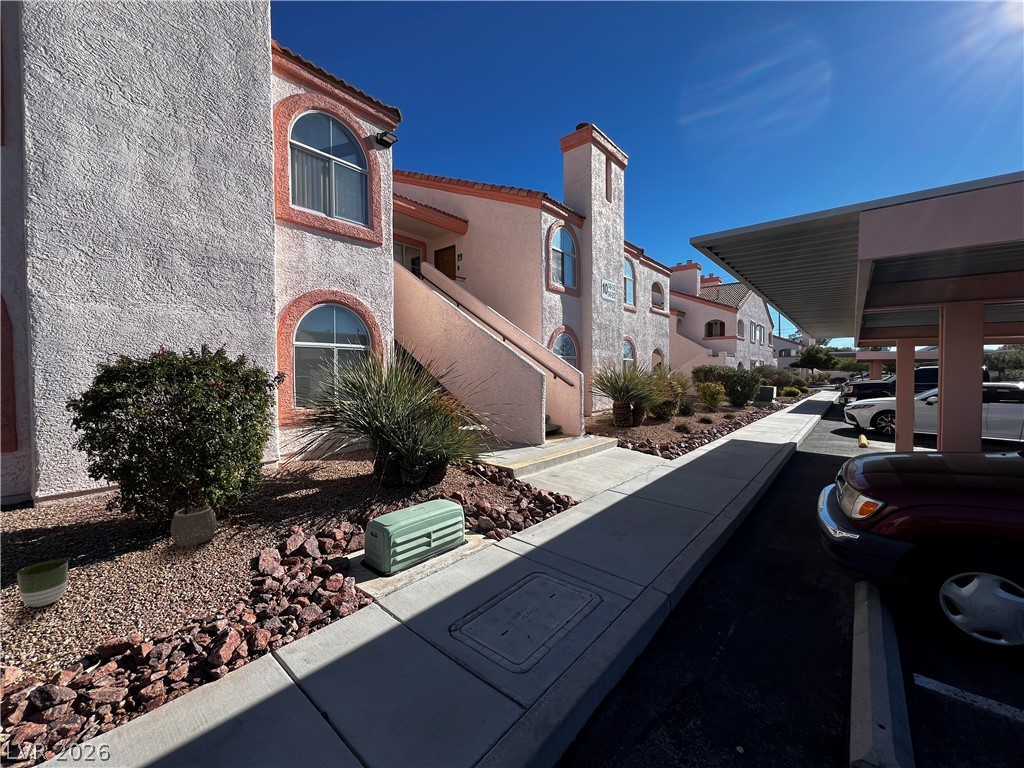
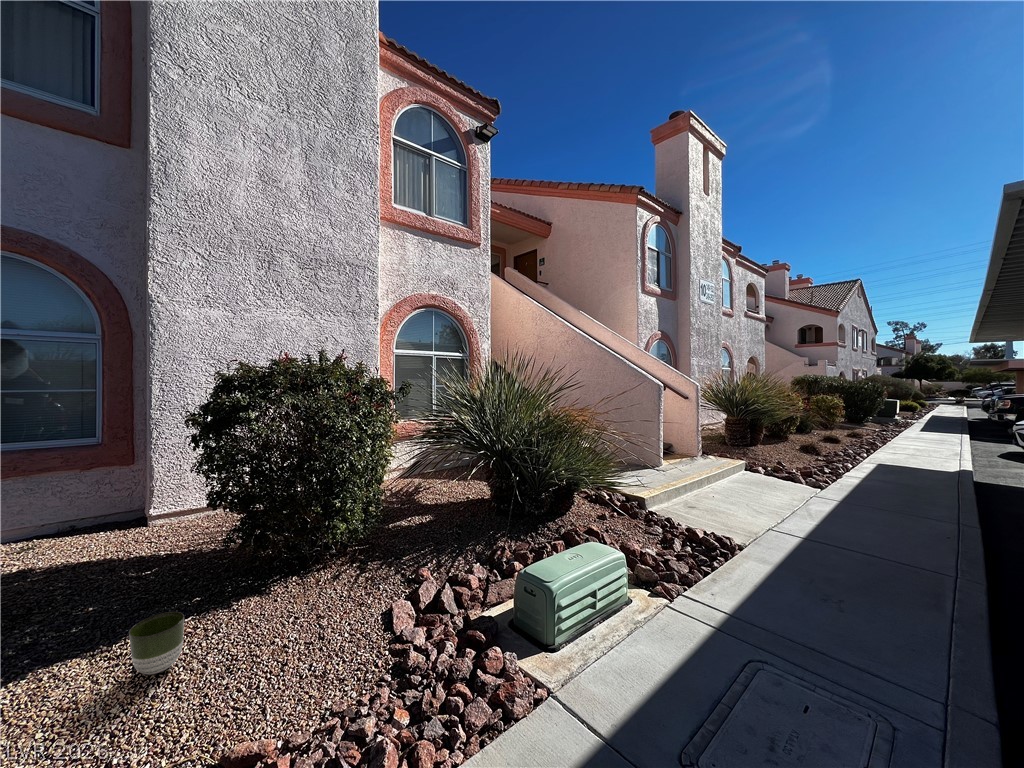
woven basket: present [171,506,216,546] -> none [289,538,337,589]

